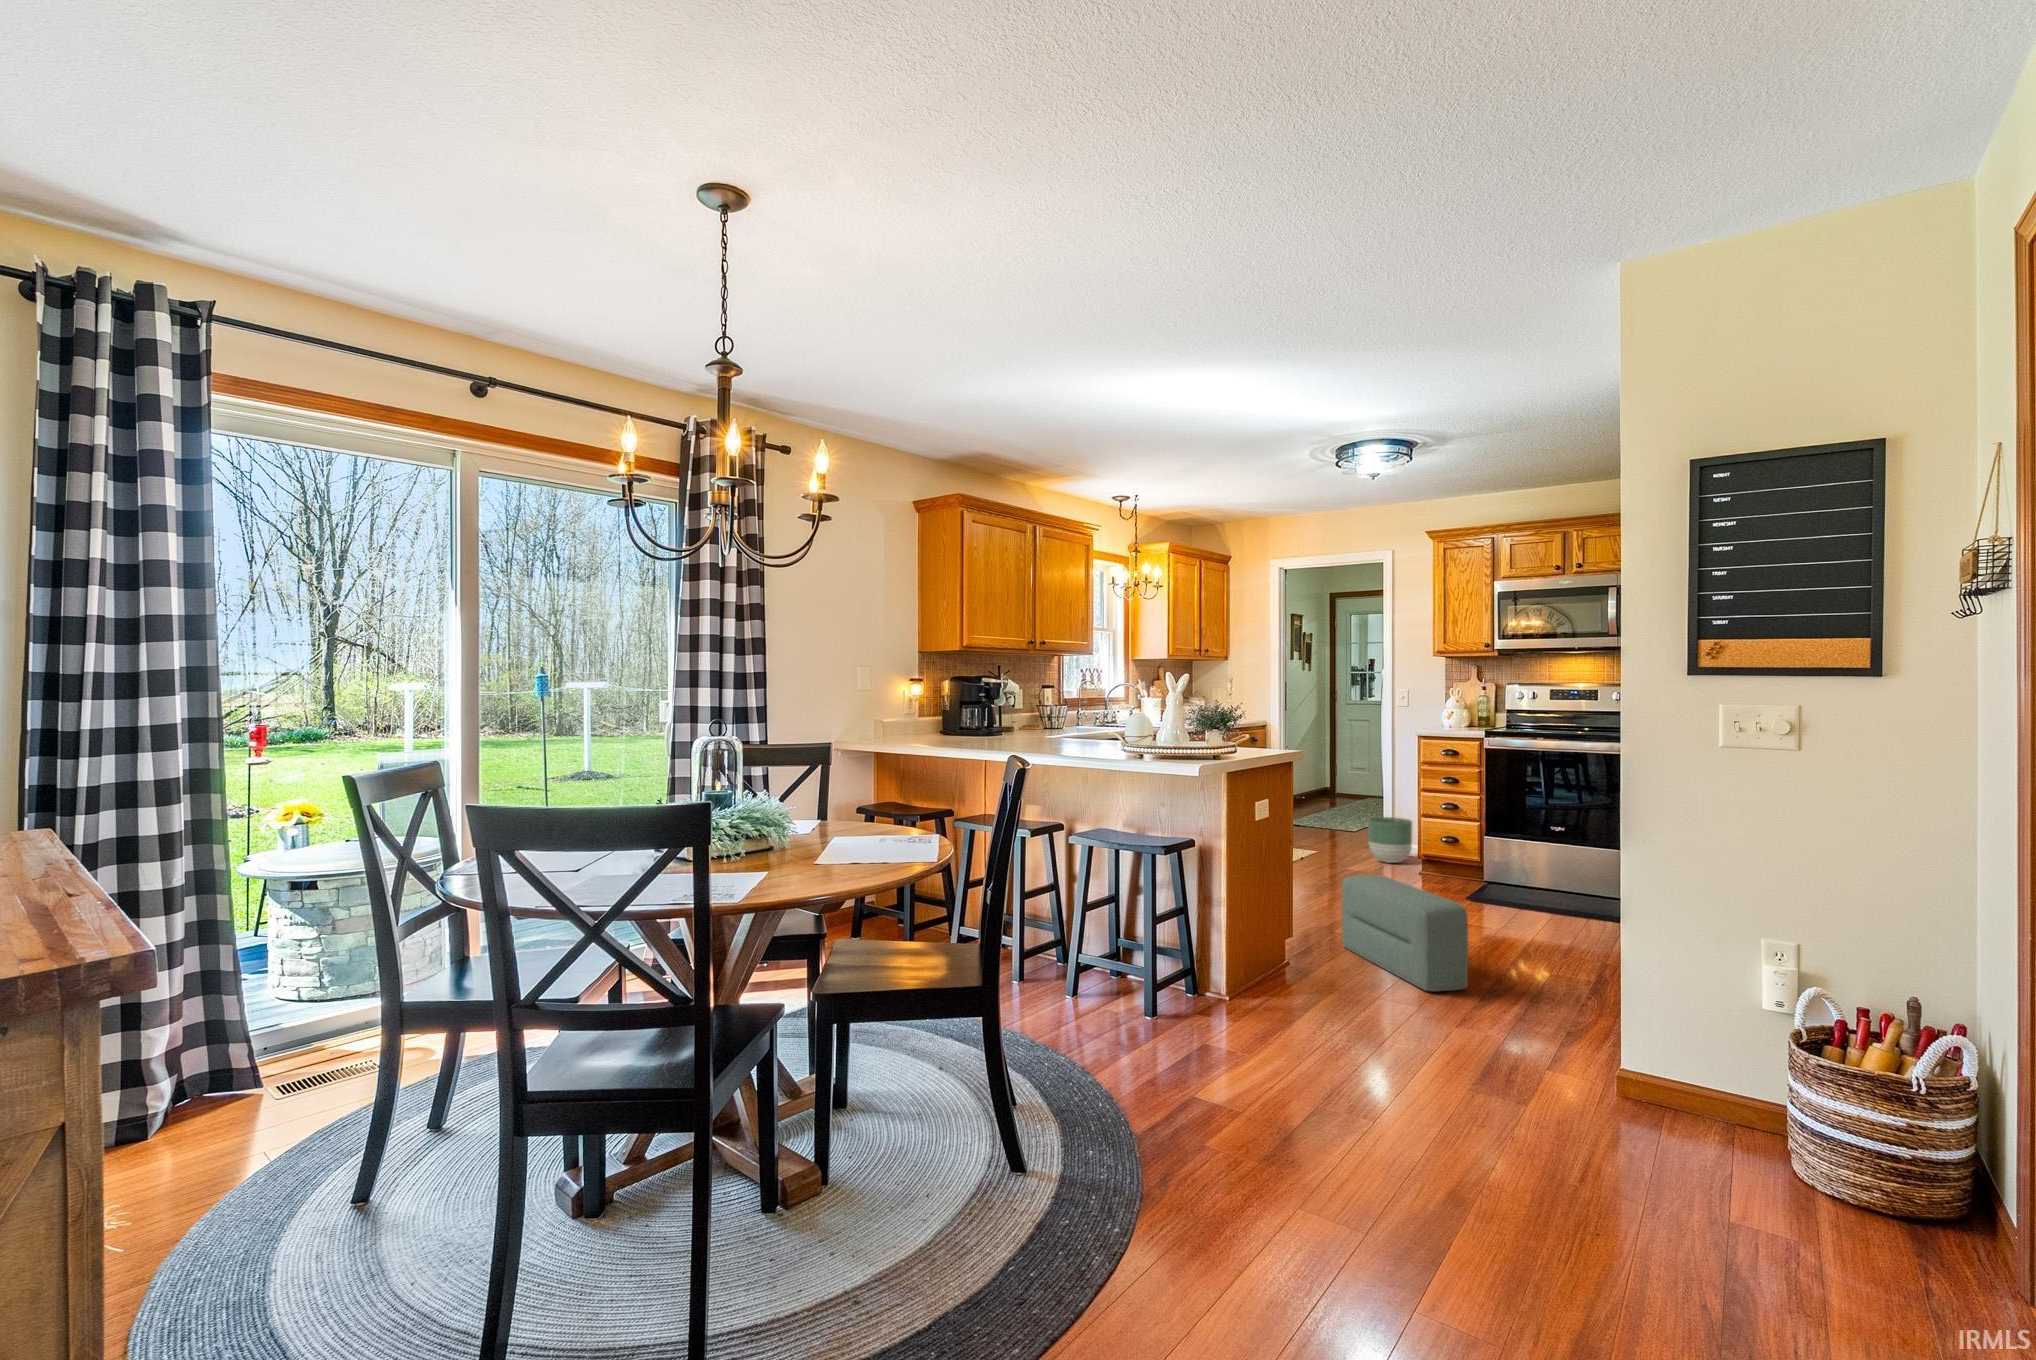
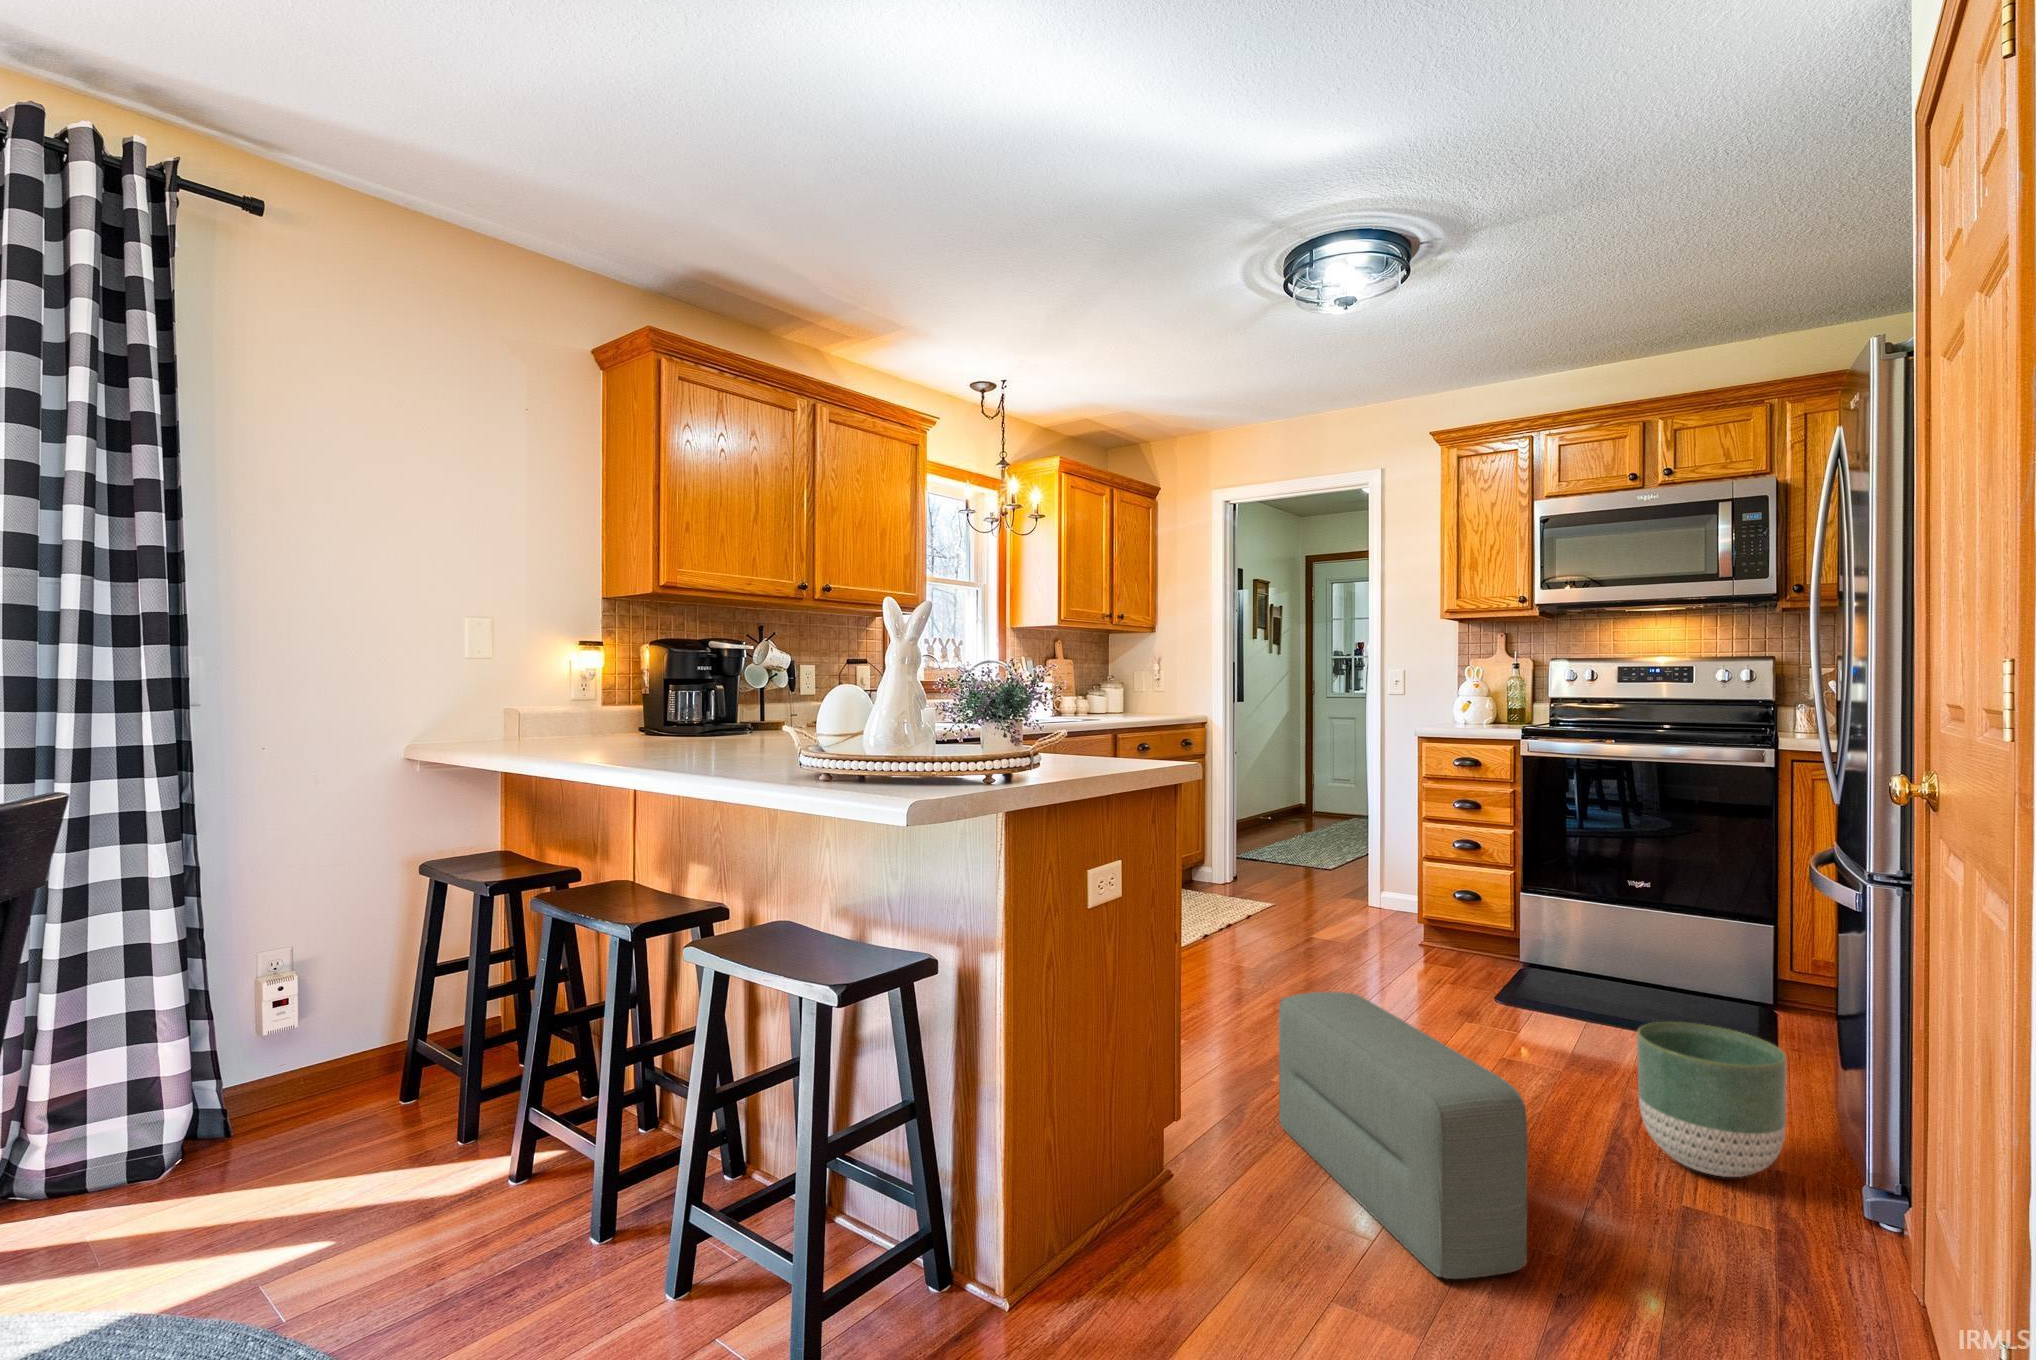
planter: present [1368,817,1413,863] -> present [1637,1022,1787,1177]

